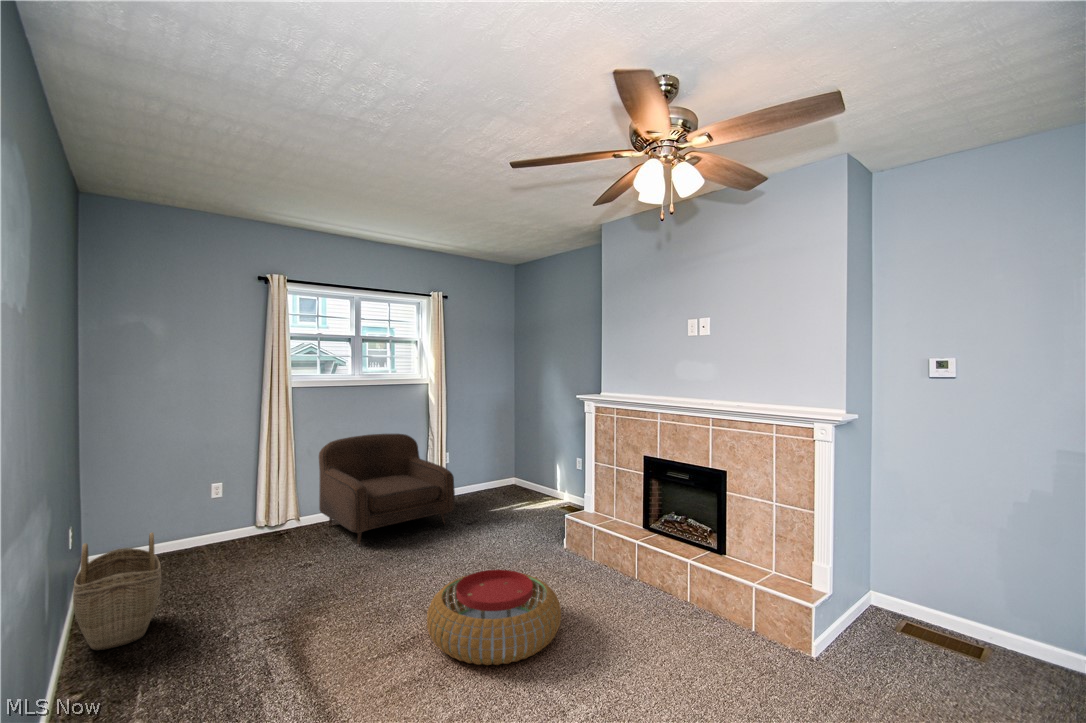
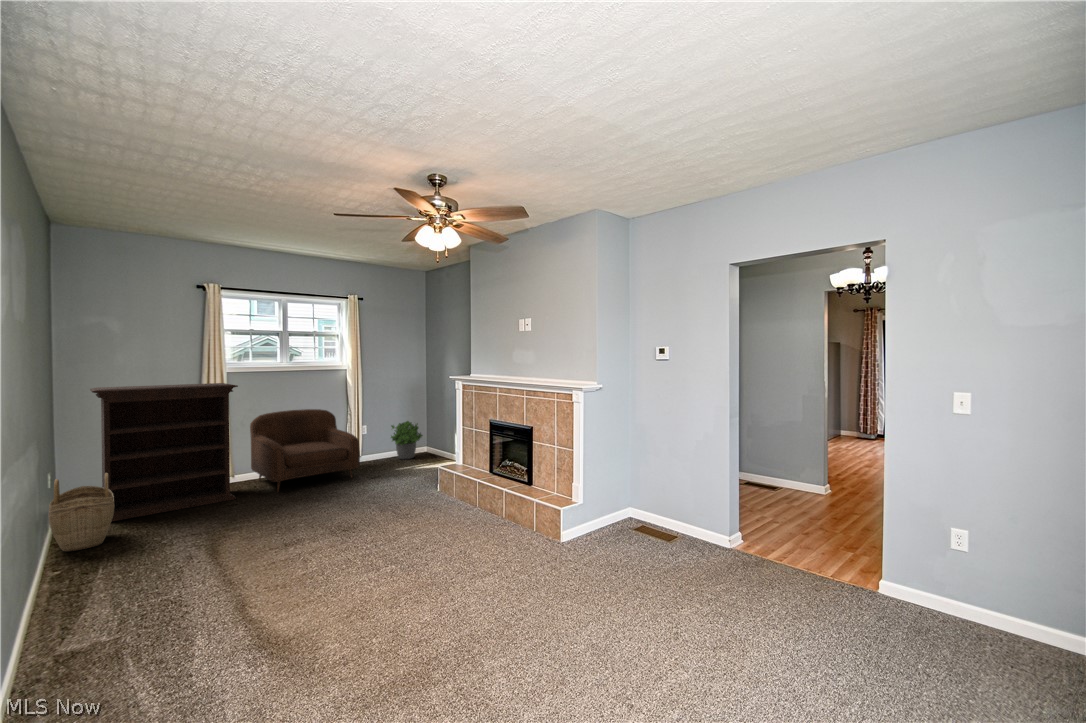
bookshelf: none [128,402,313,597] -> present [90,383,238,522]
potted plant: none [478,447,517,495] -> present [391,421,423,459]
pouf: present [427,570,561,665] -> none [303,496,401,552]

